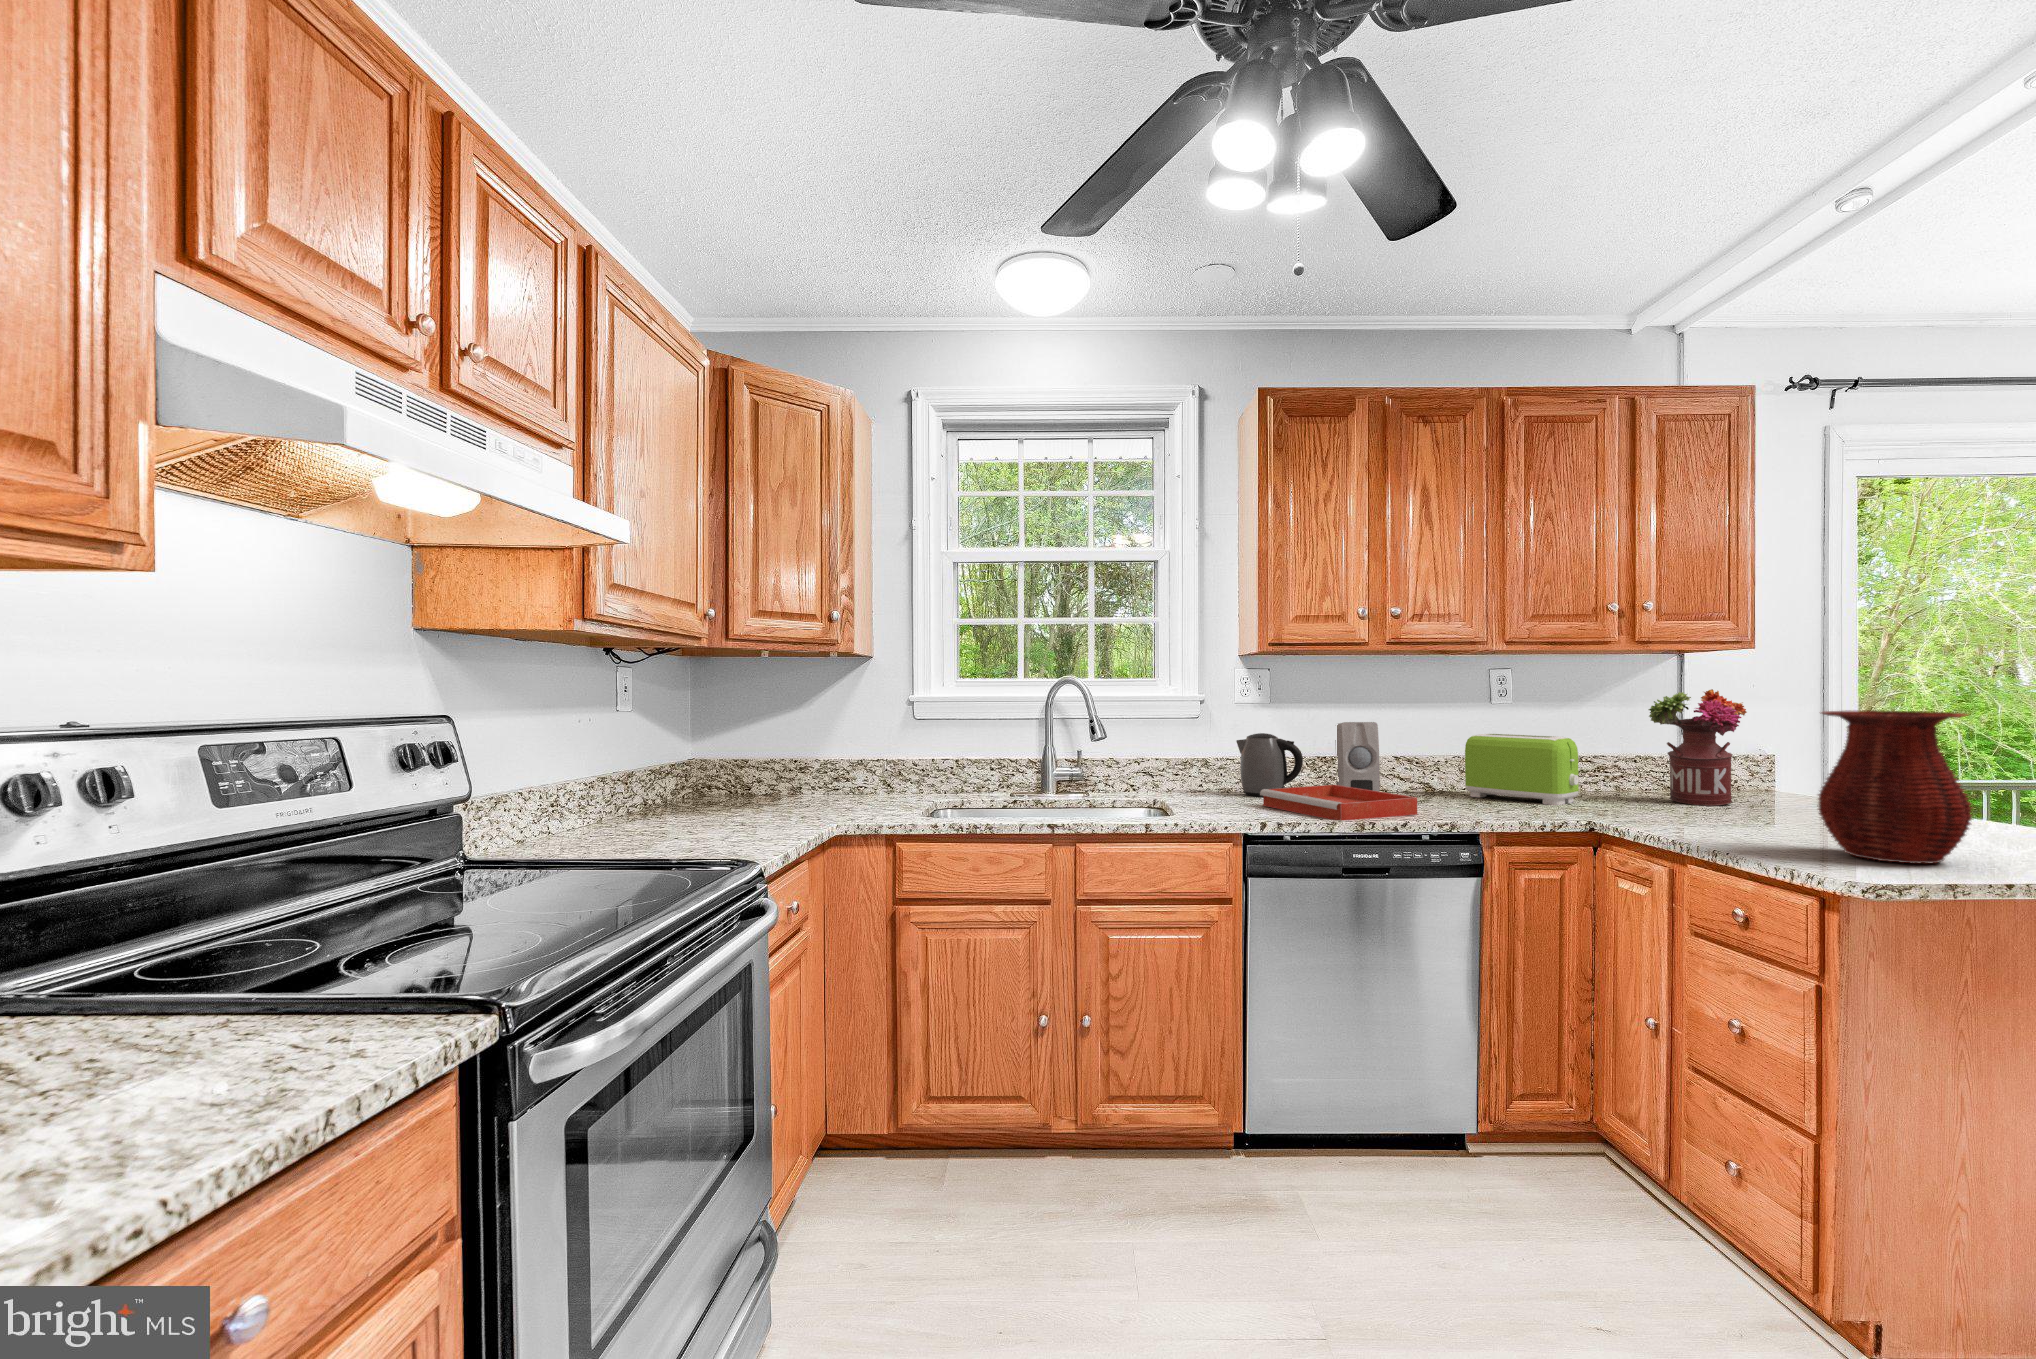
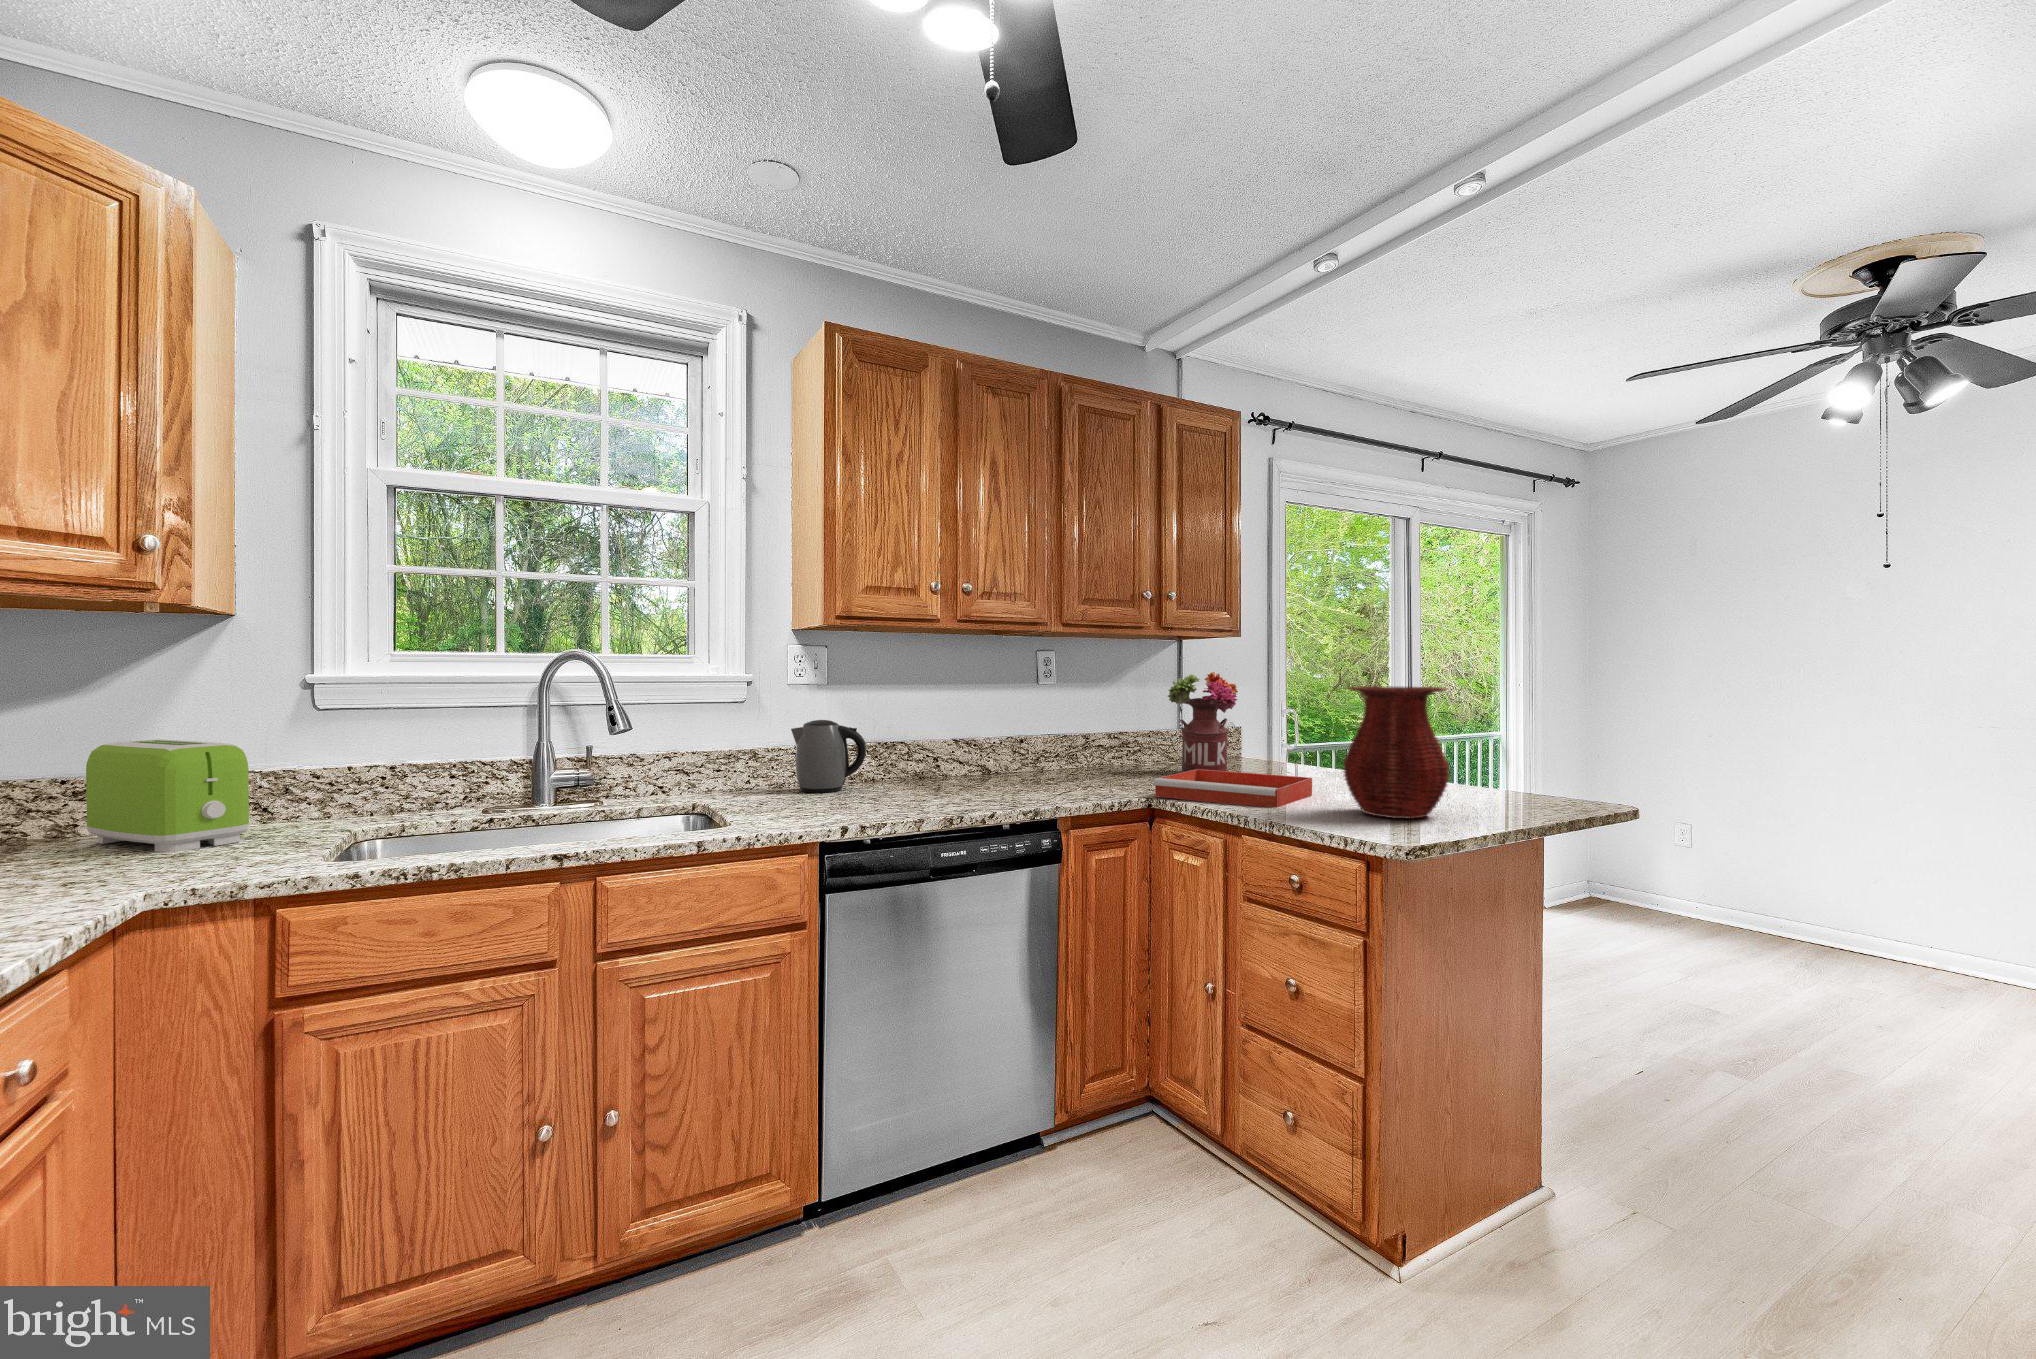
soap dispenser: present [1335,722,1380,792] -> none [895,705,944,787]
toaster: present [1465,734,1579,805] -> present [86,739,249,852]
tray: present [1260,785,1417,820] -> present [1154,769,1312,807]

